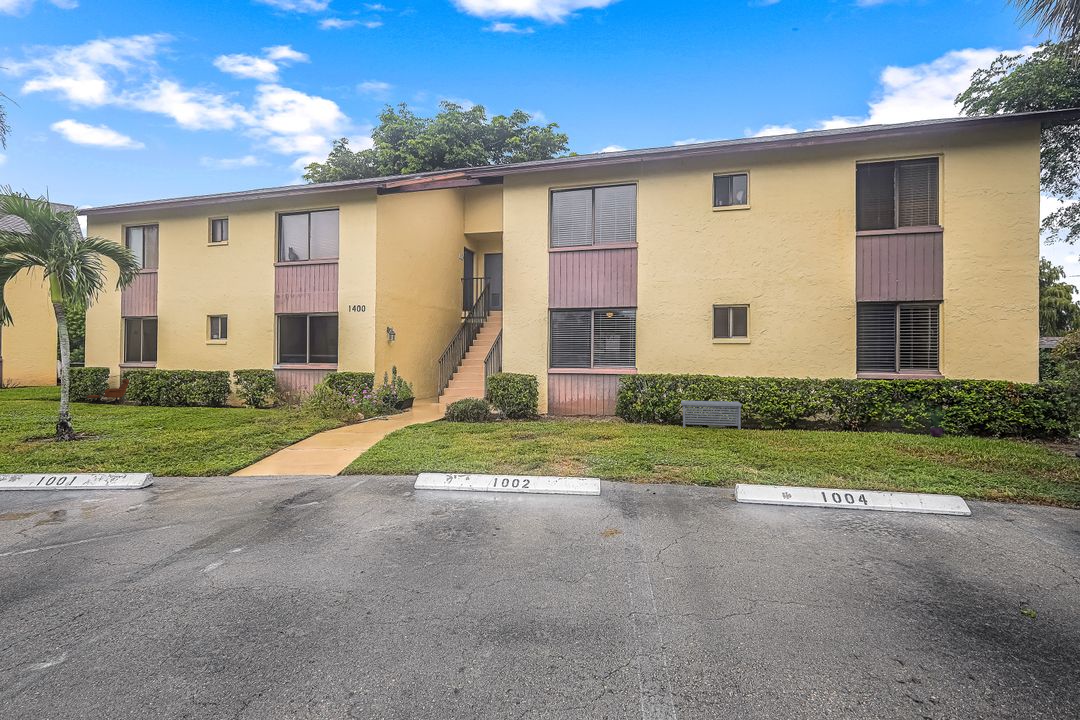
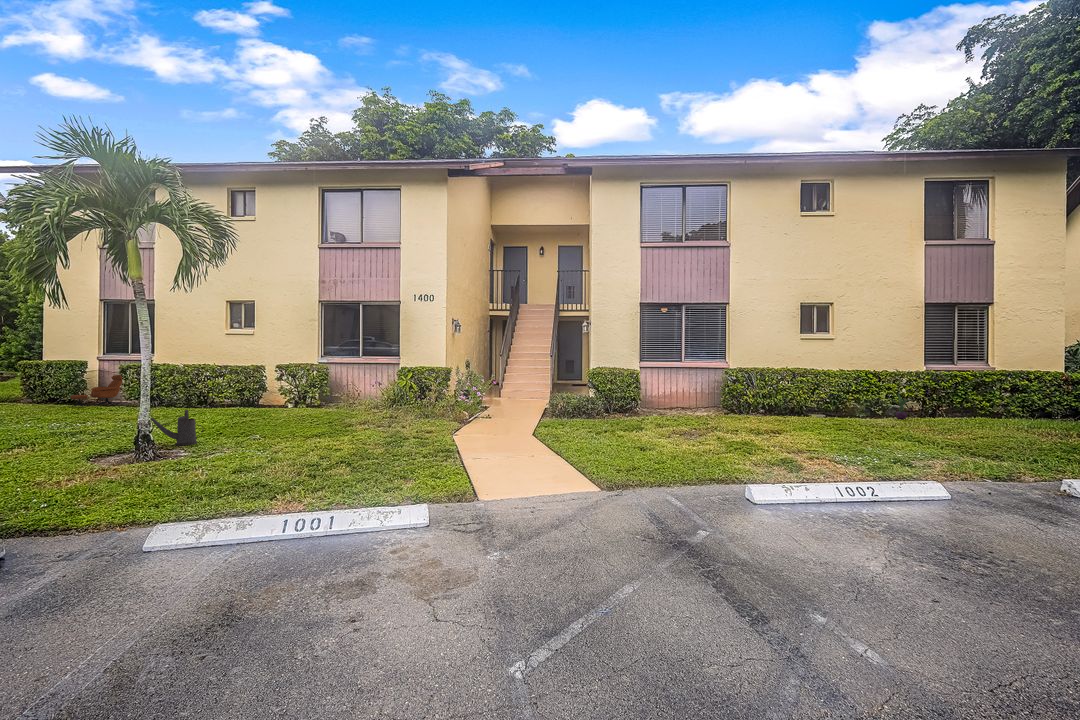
storage bench: present [681,401,742,429] -> none [785,393,853,419]
decorative plant: present [928,407,943,437] -> present [896,394,907,419]
watering can: none [70,409,113,437] -> present [151,410,203,446]

